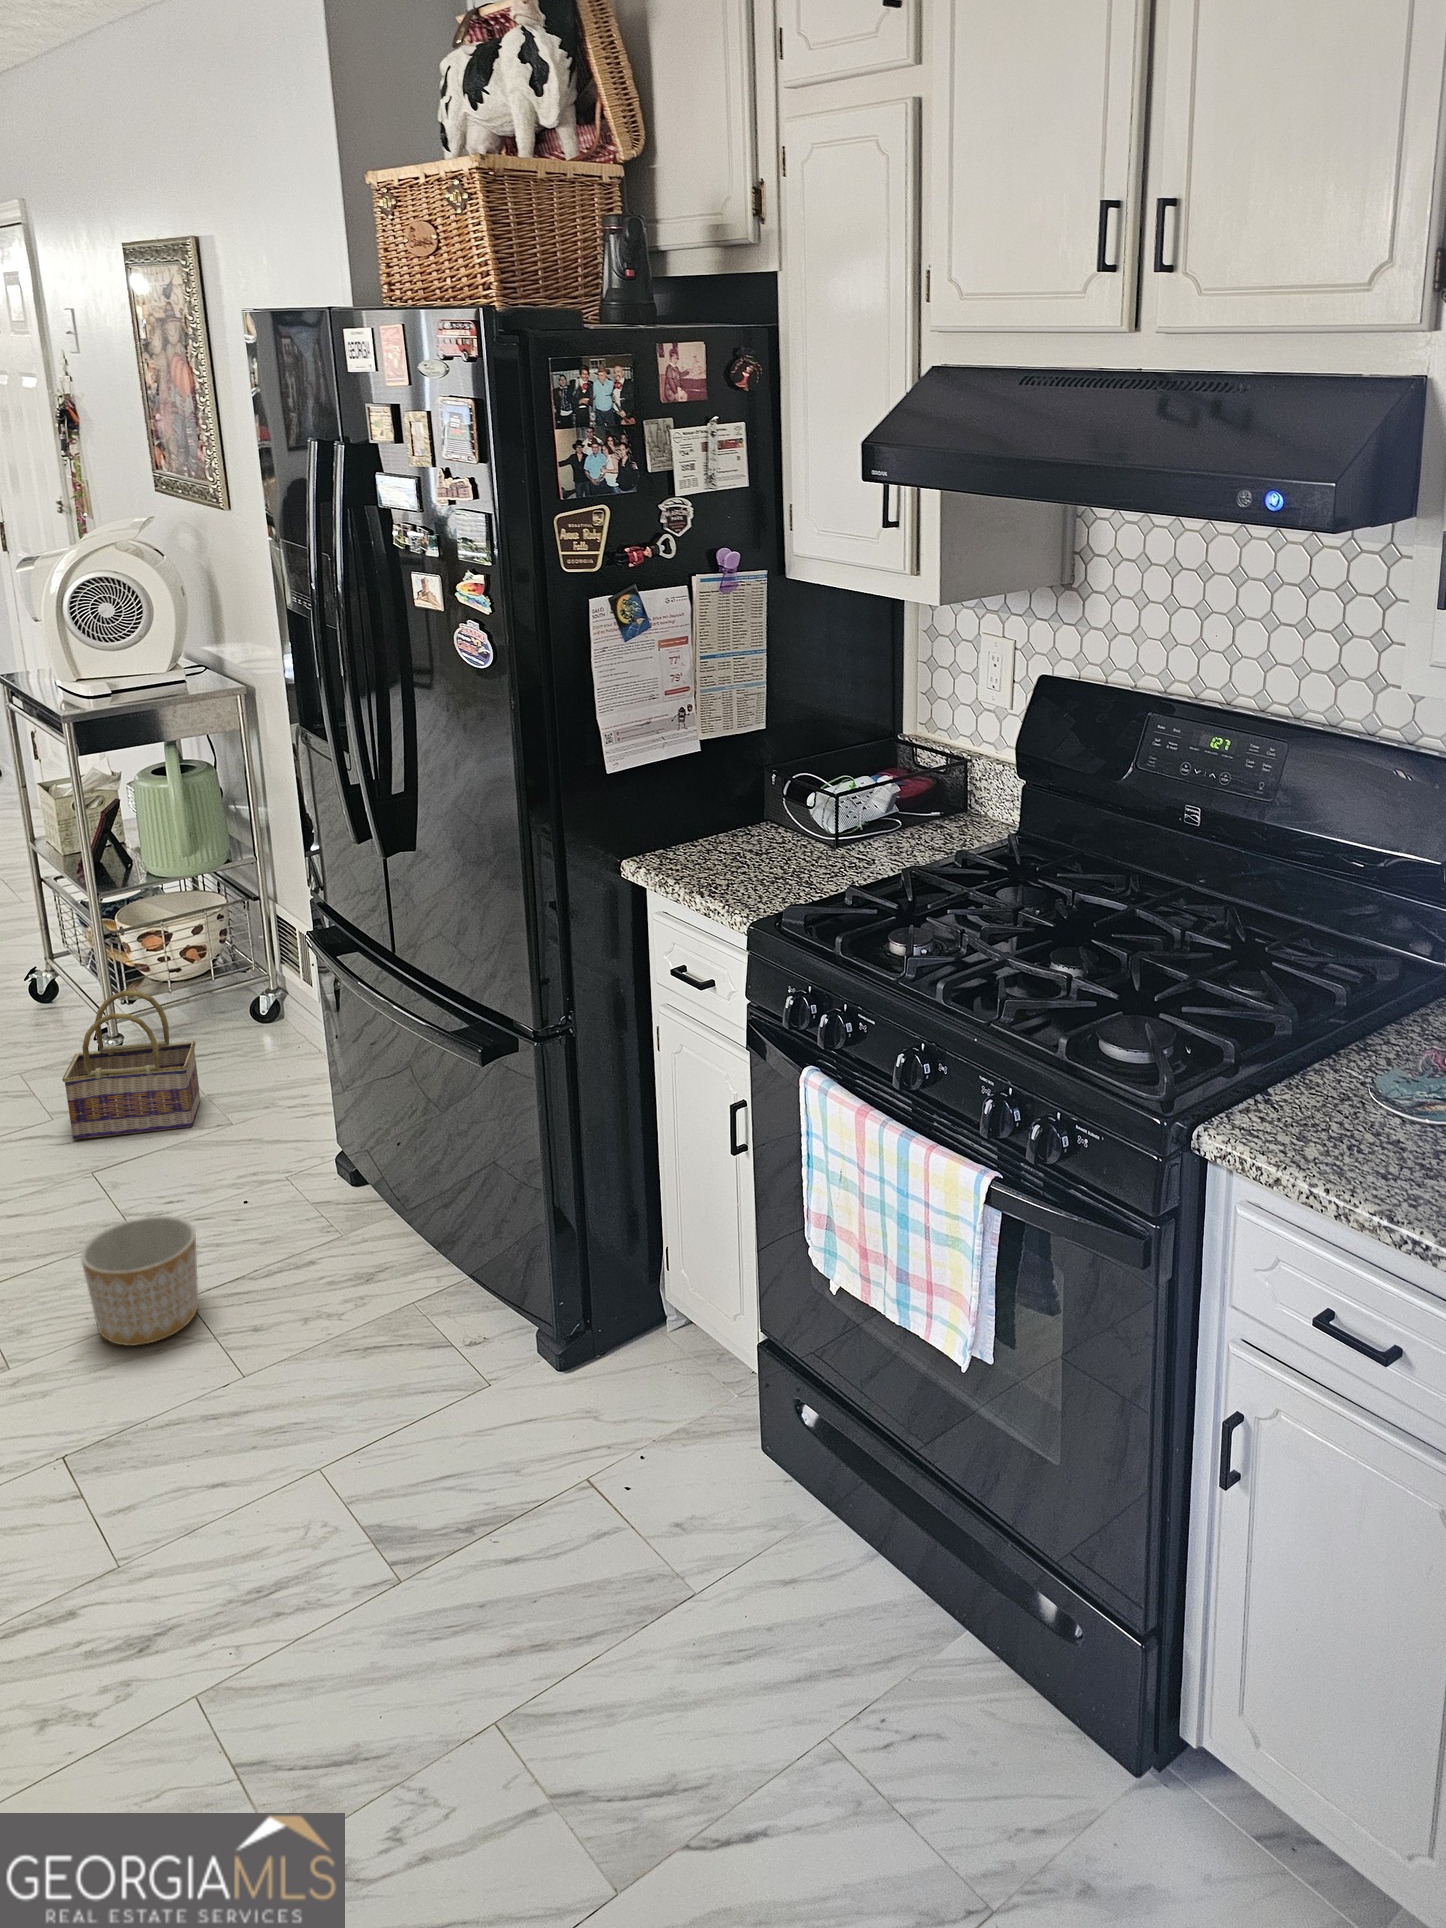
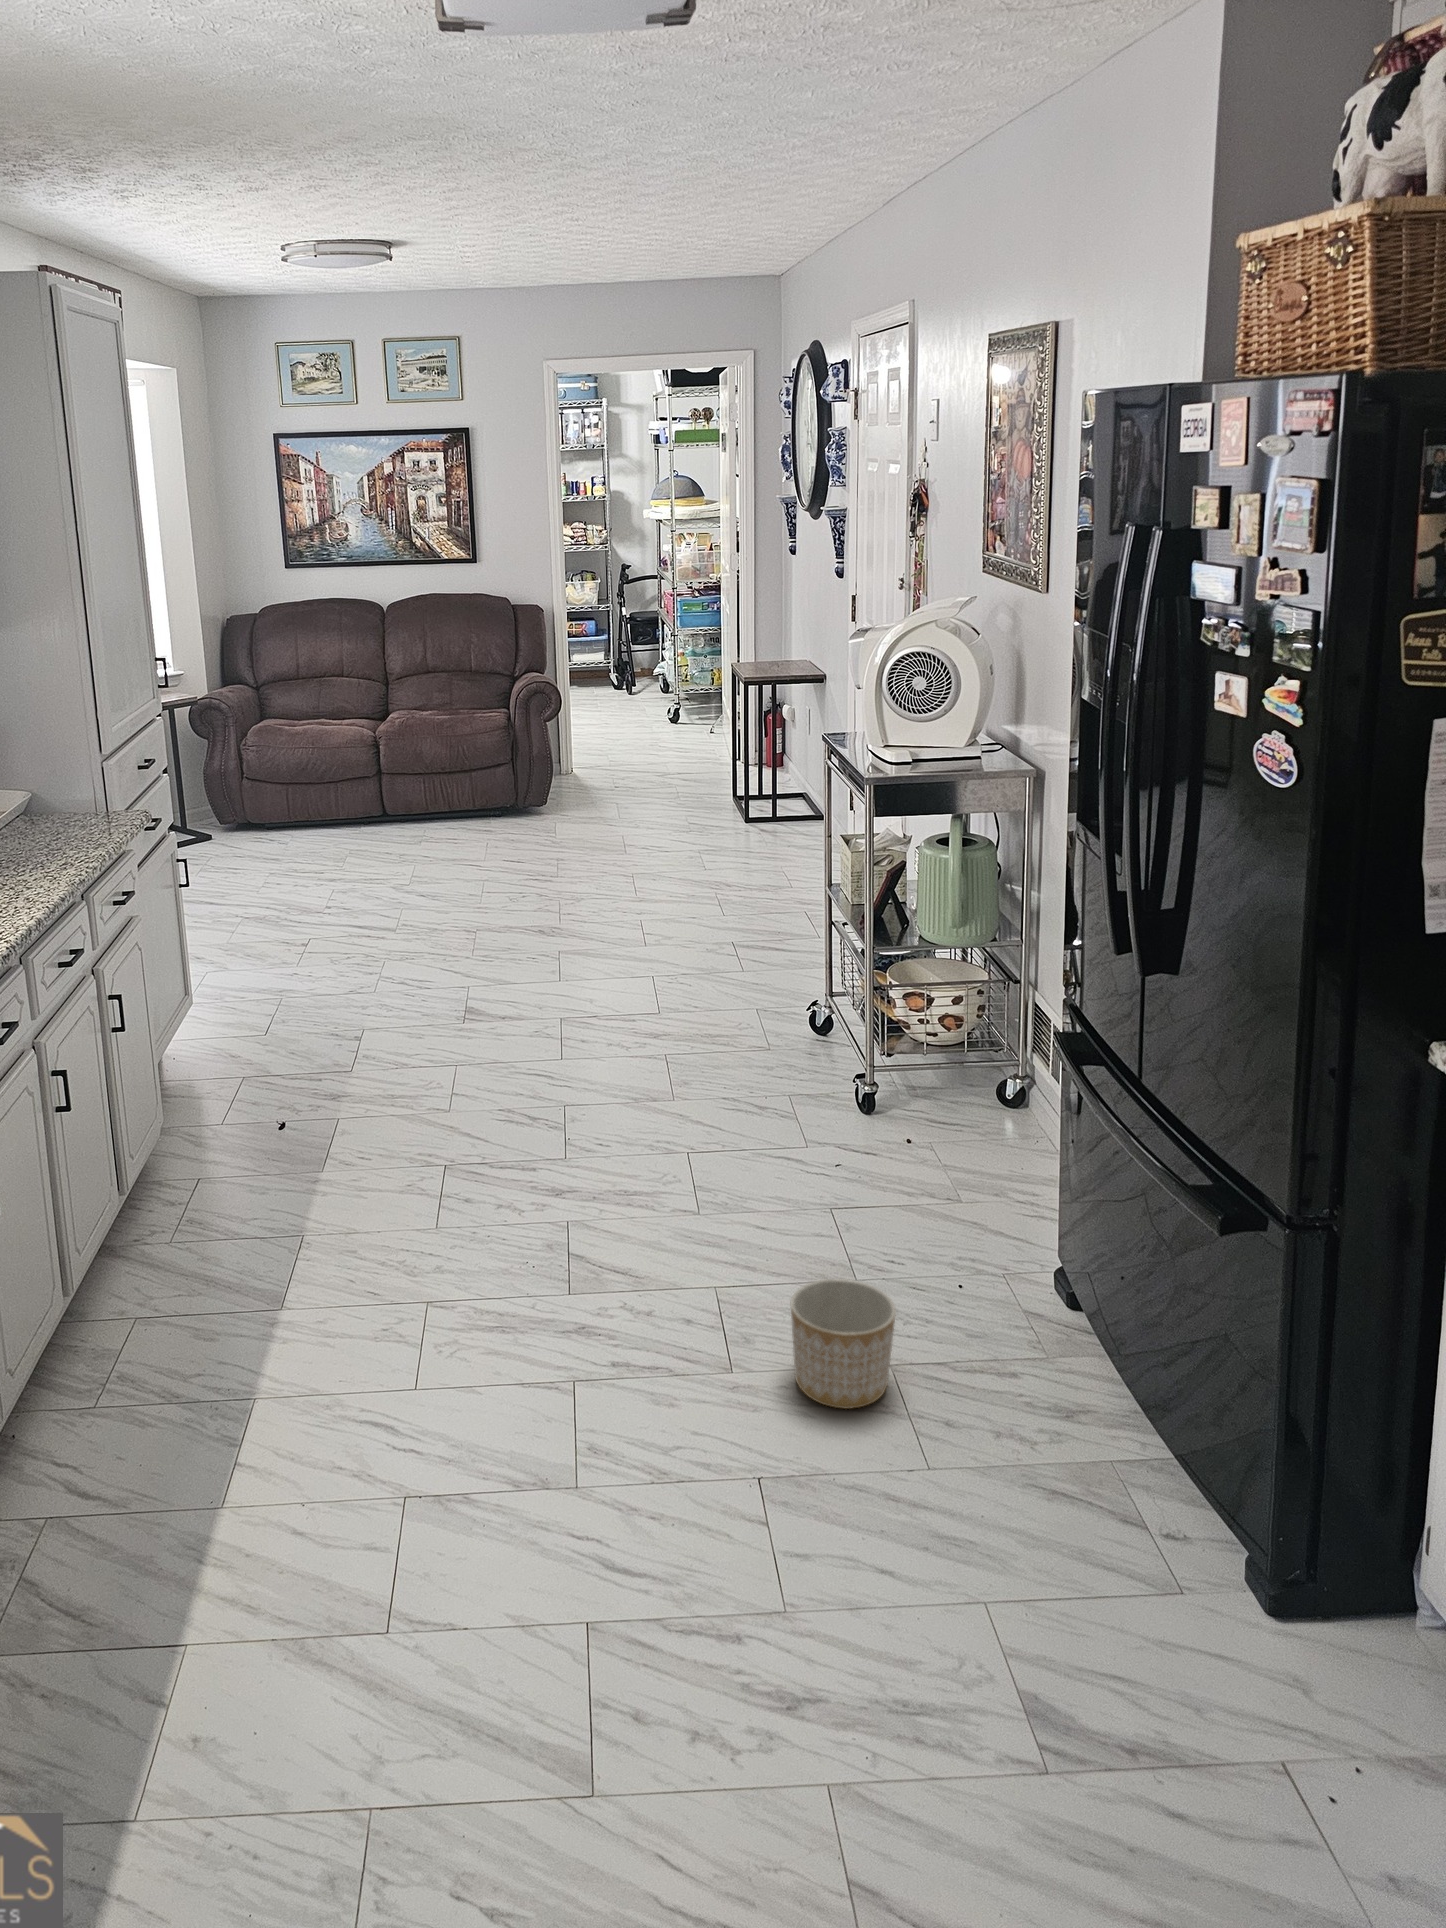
basket: present [62,991,200,1139] -> none [812,1048,935,1197]

